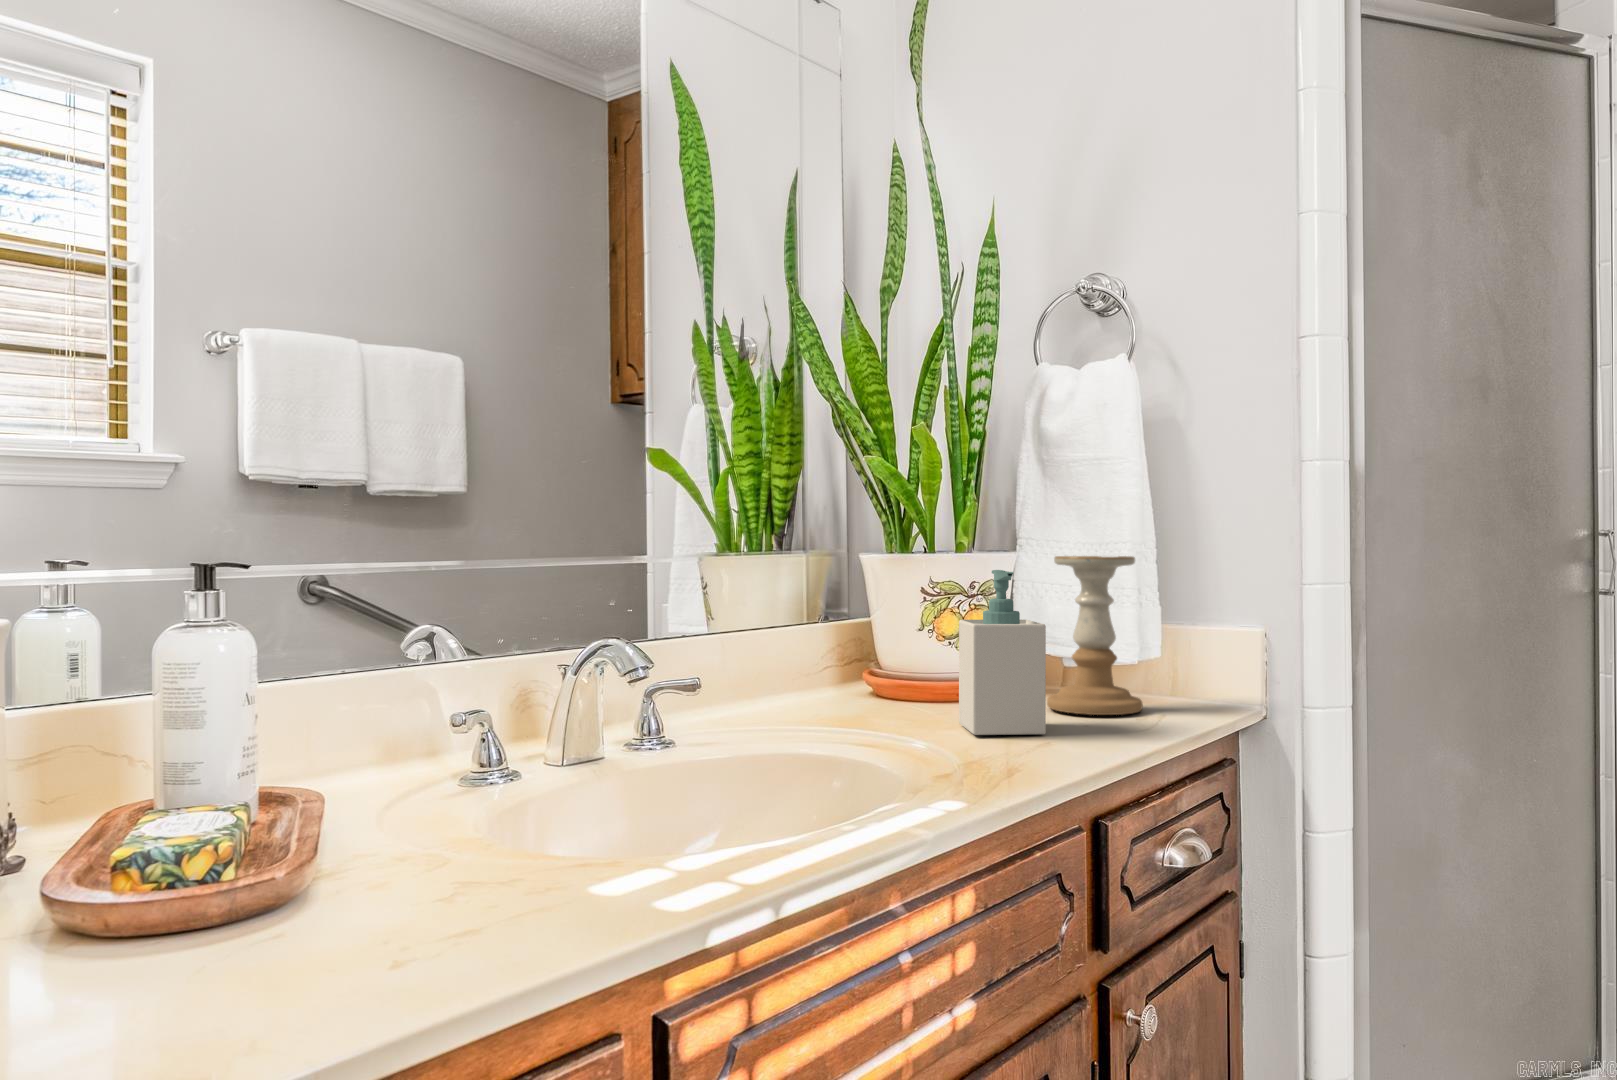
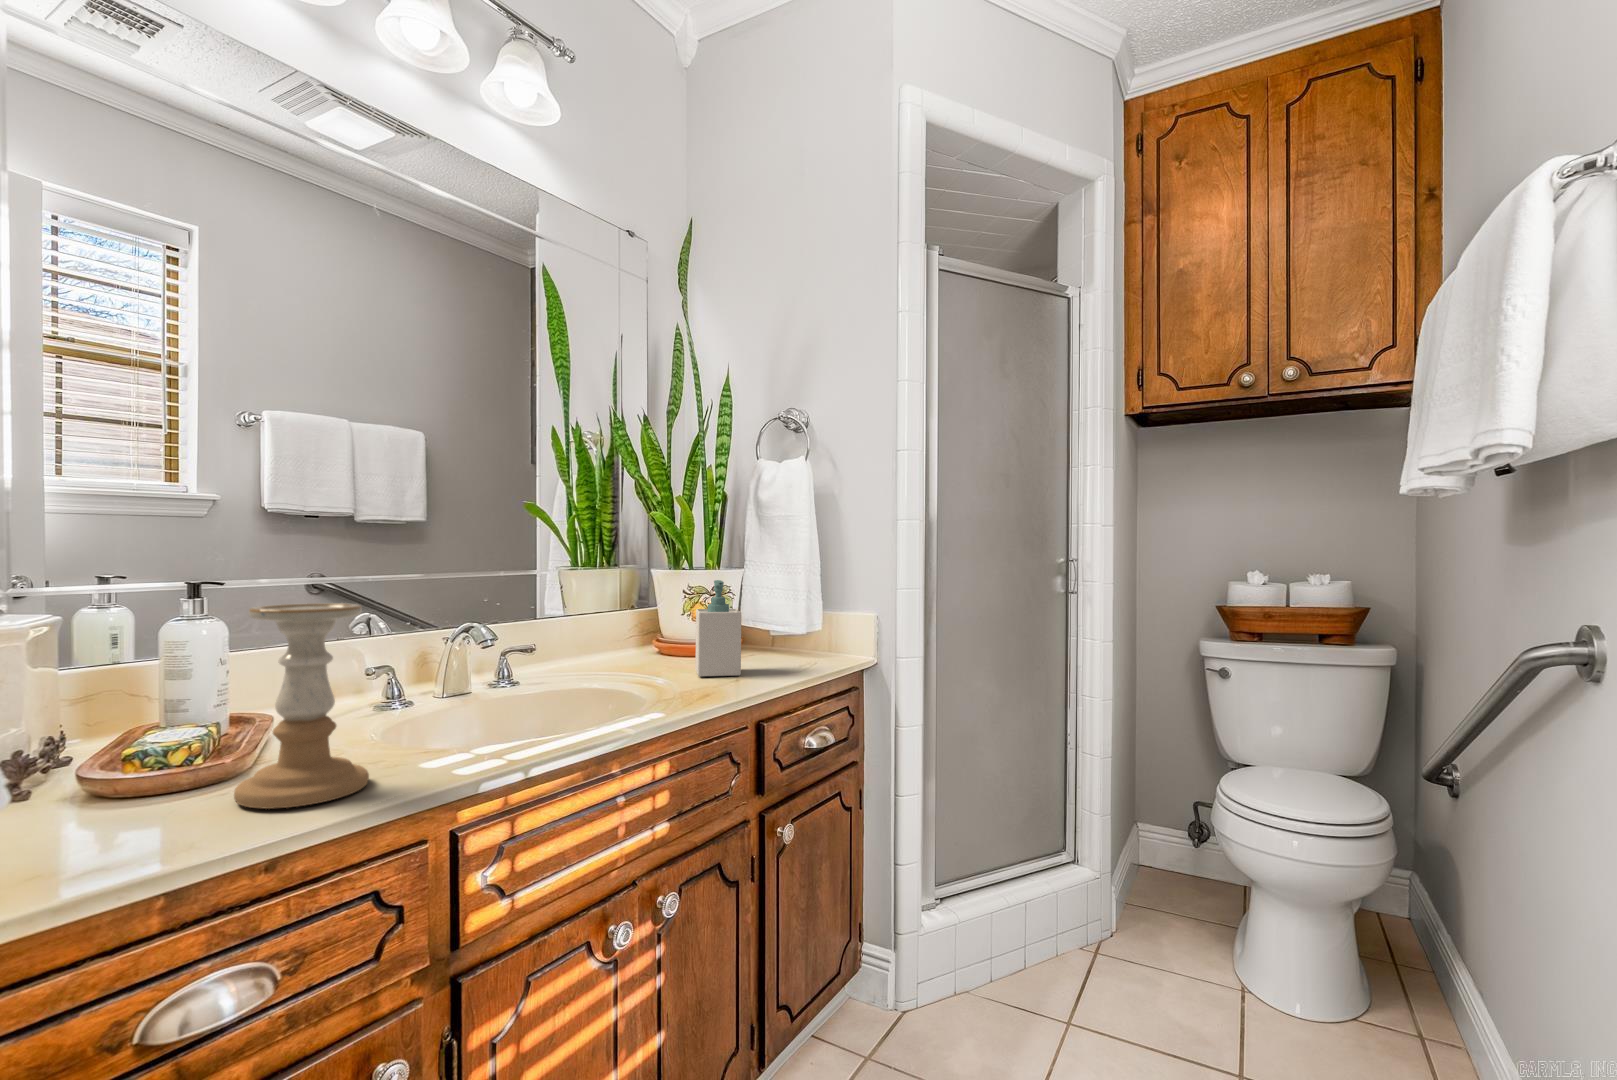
candle holder: present [1047,556,1143,715] -> present [234,603,369,809]

